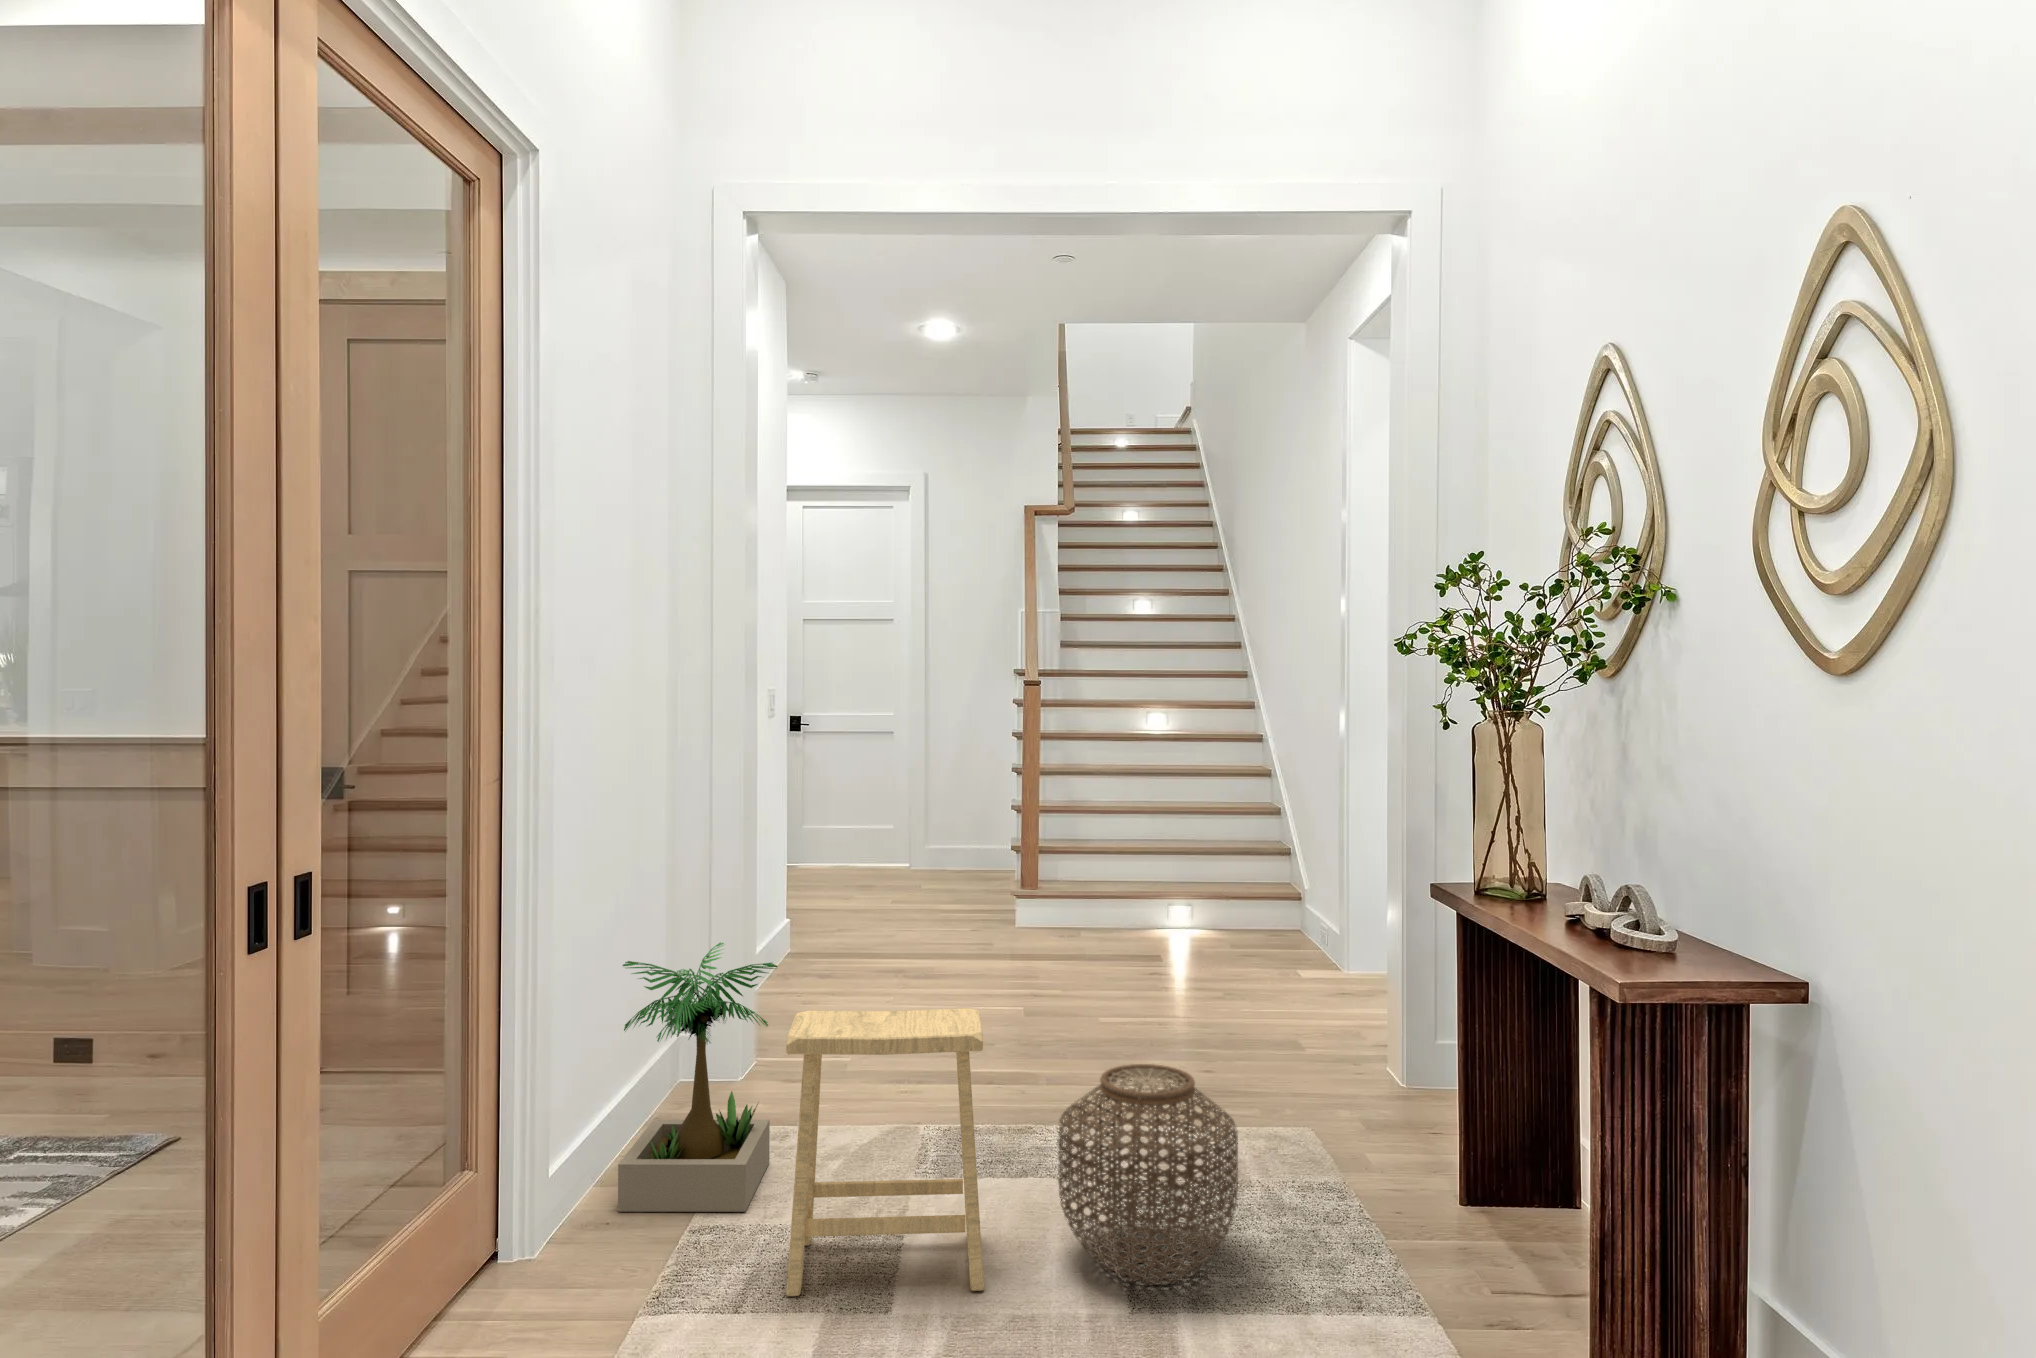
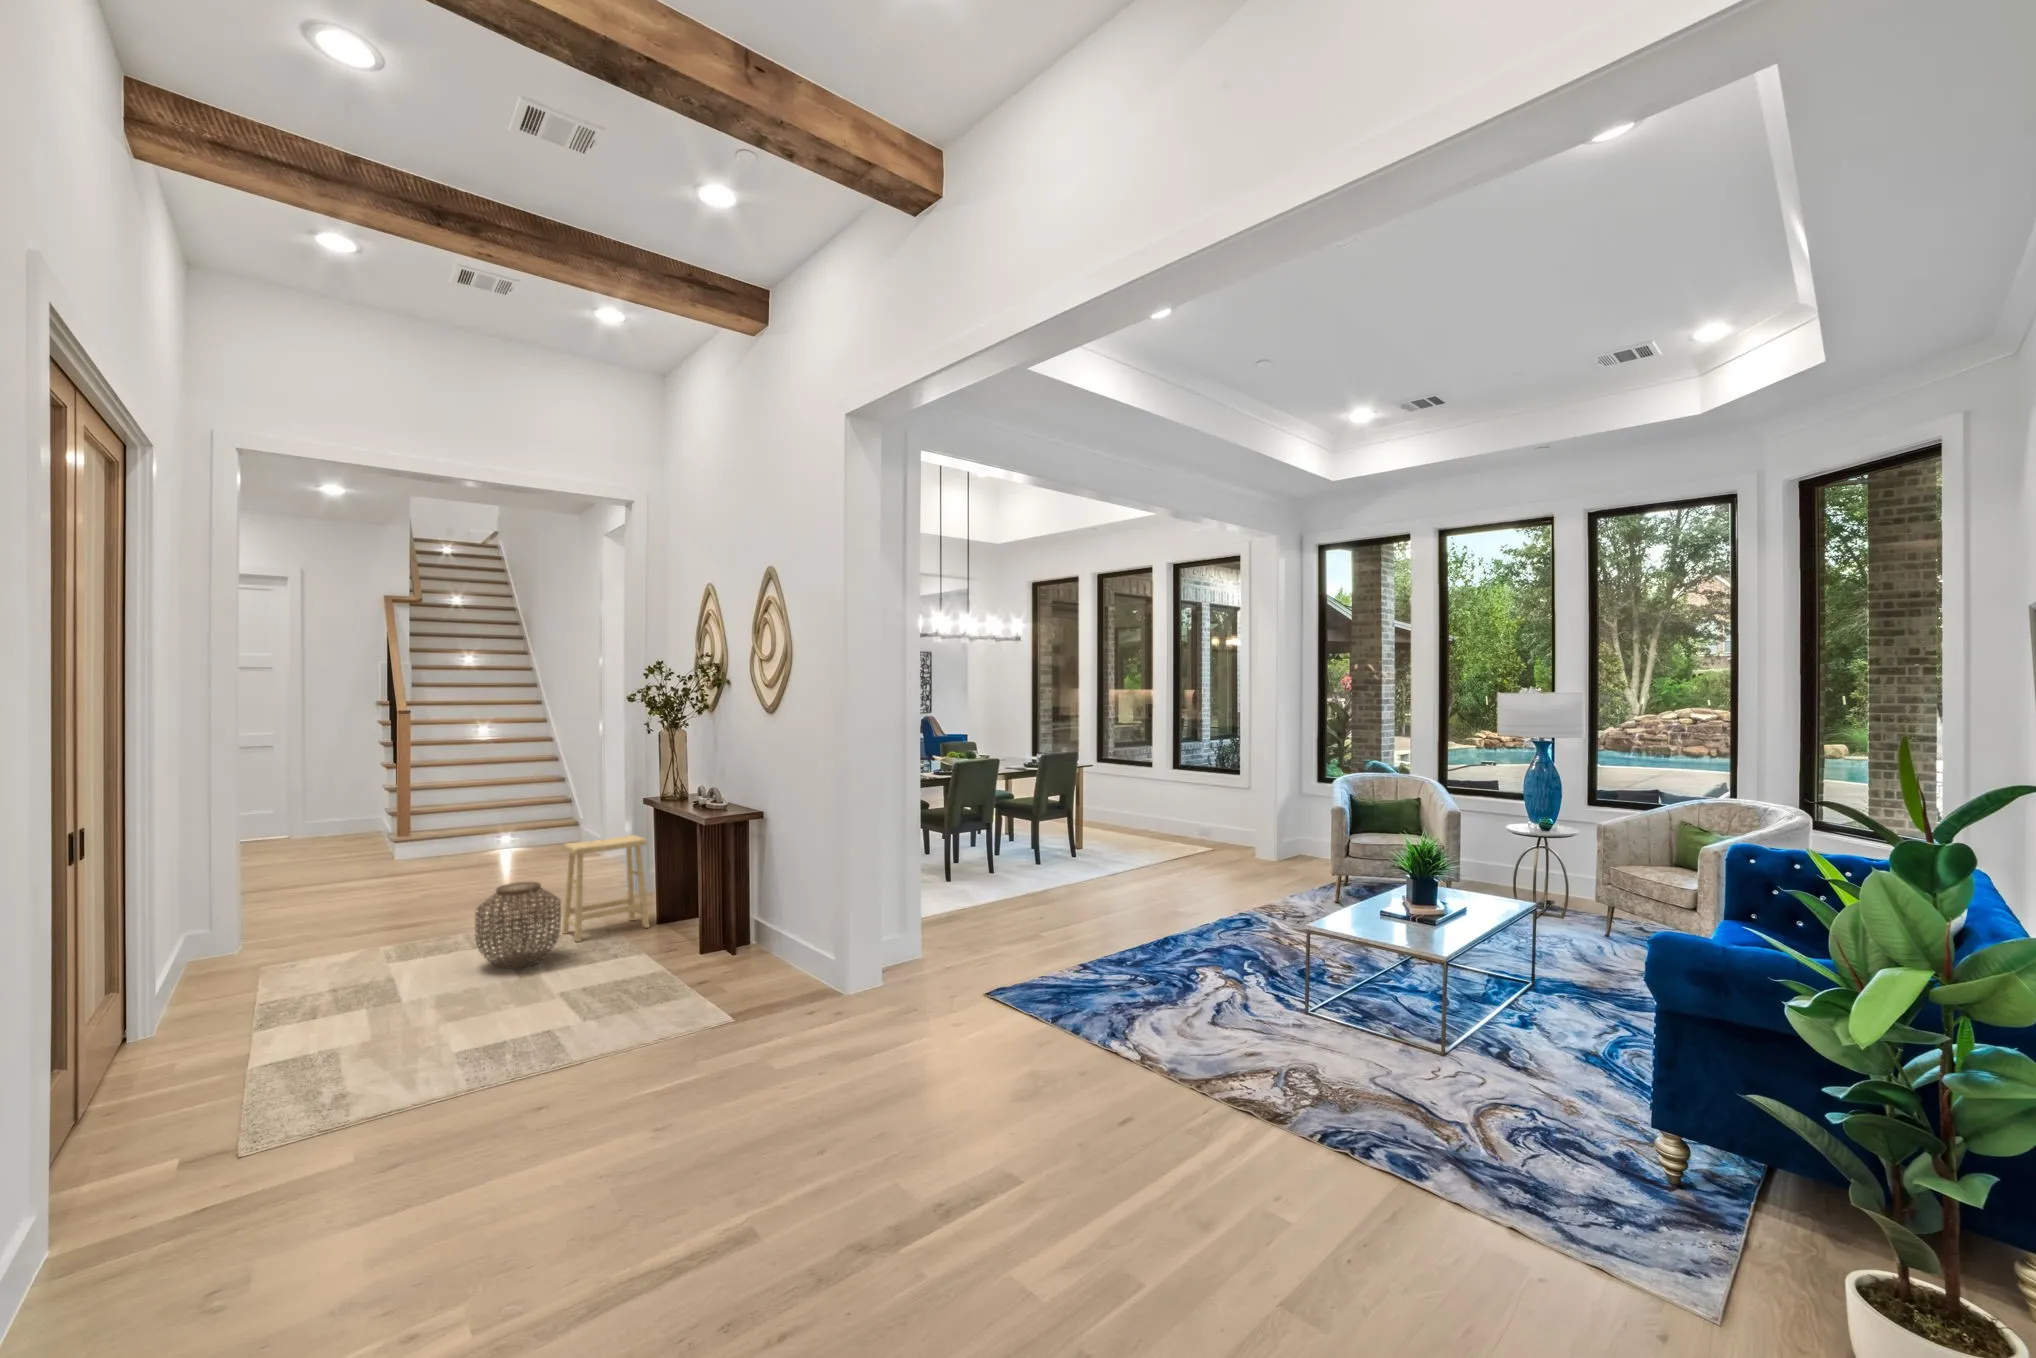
potted plant: present [618,942,777,1212] -> none [180,864,310,1009]
footstool: present [786,1008,984,1296] -> present [562,835,650,942]

